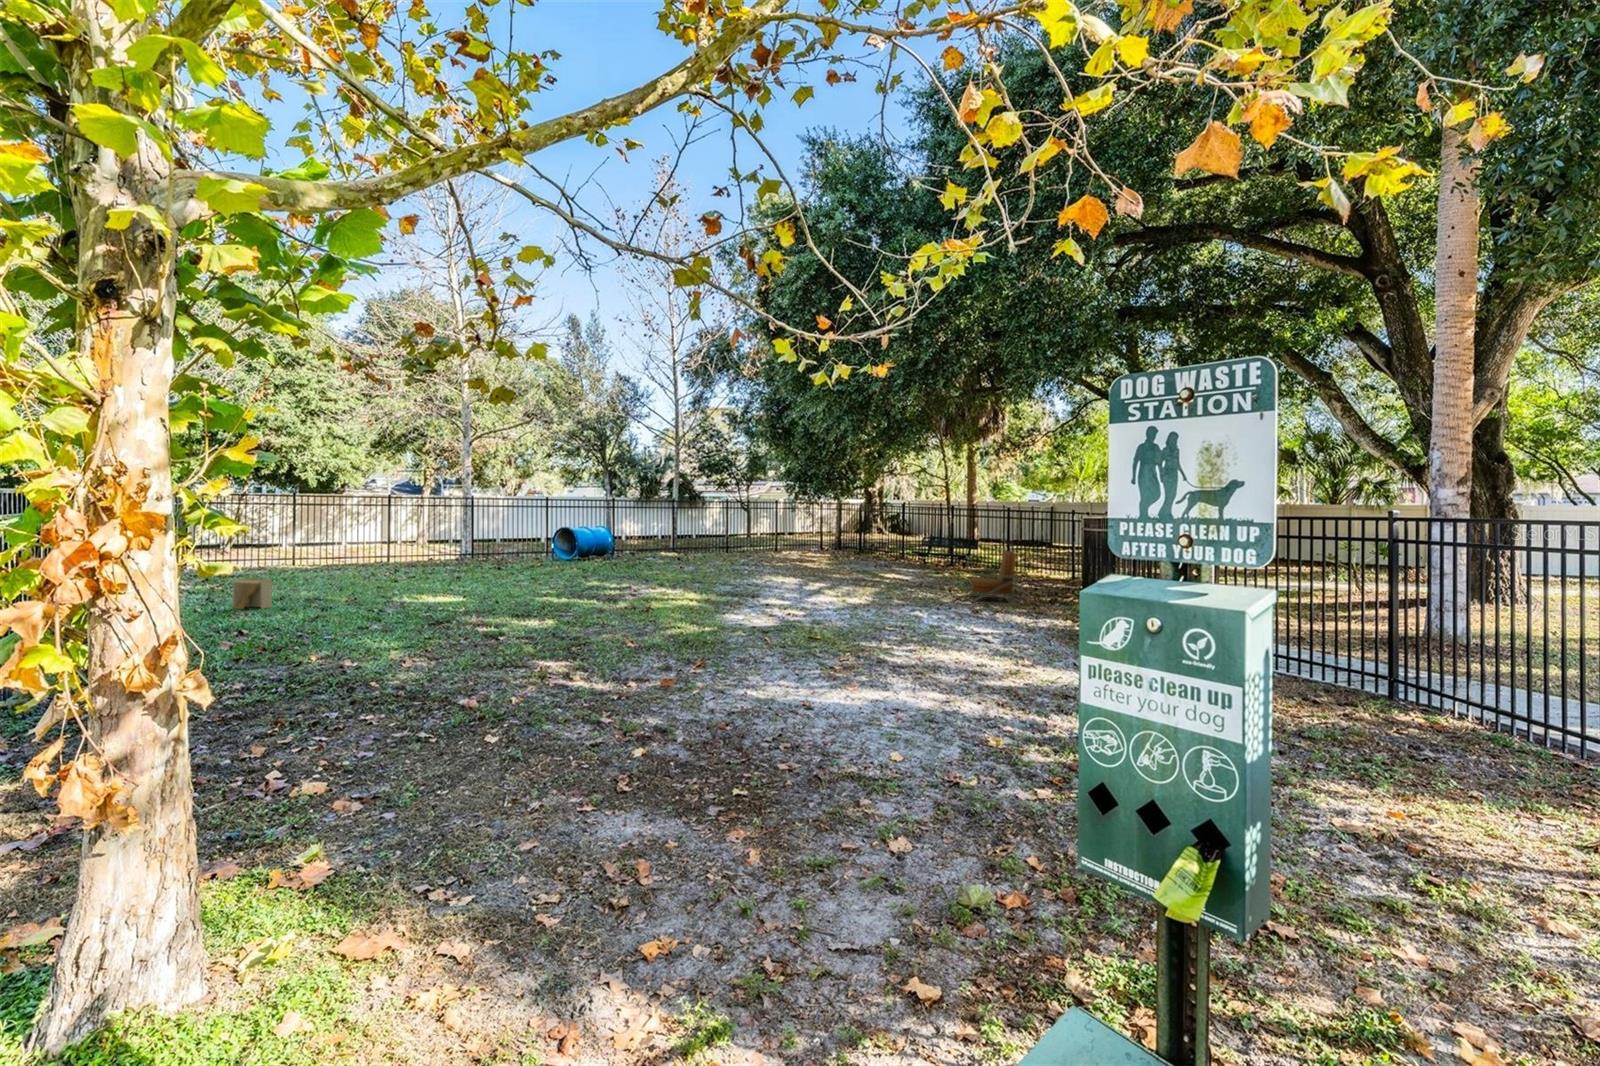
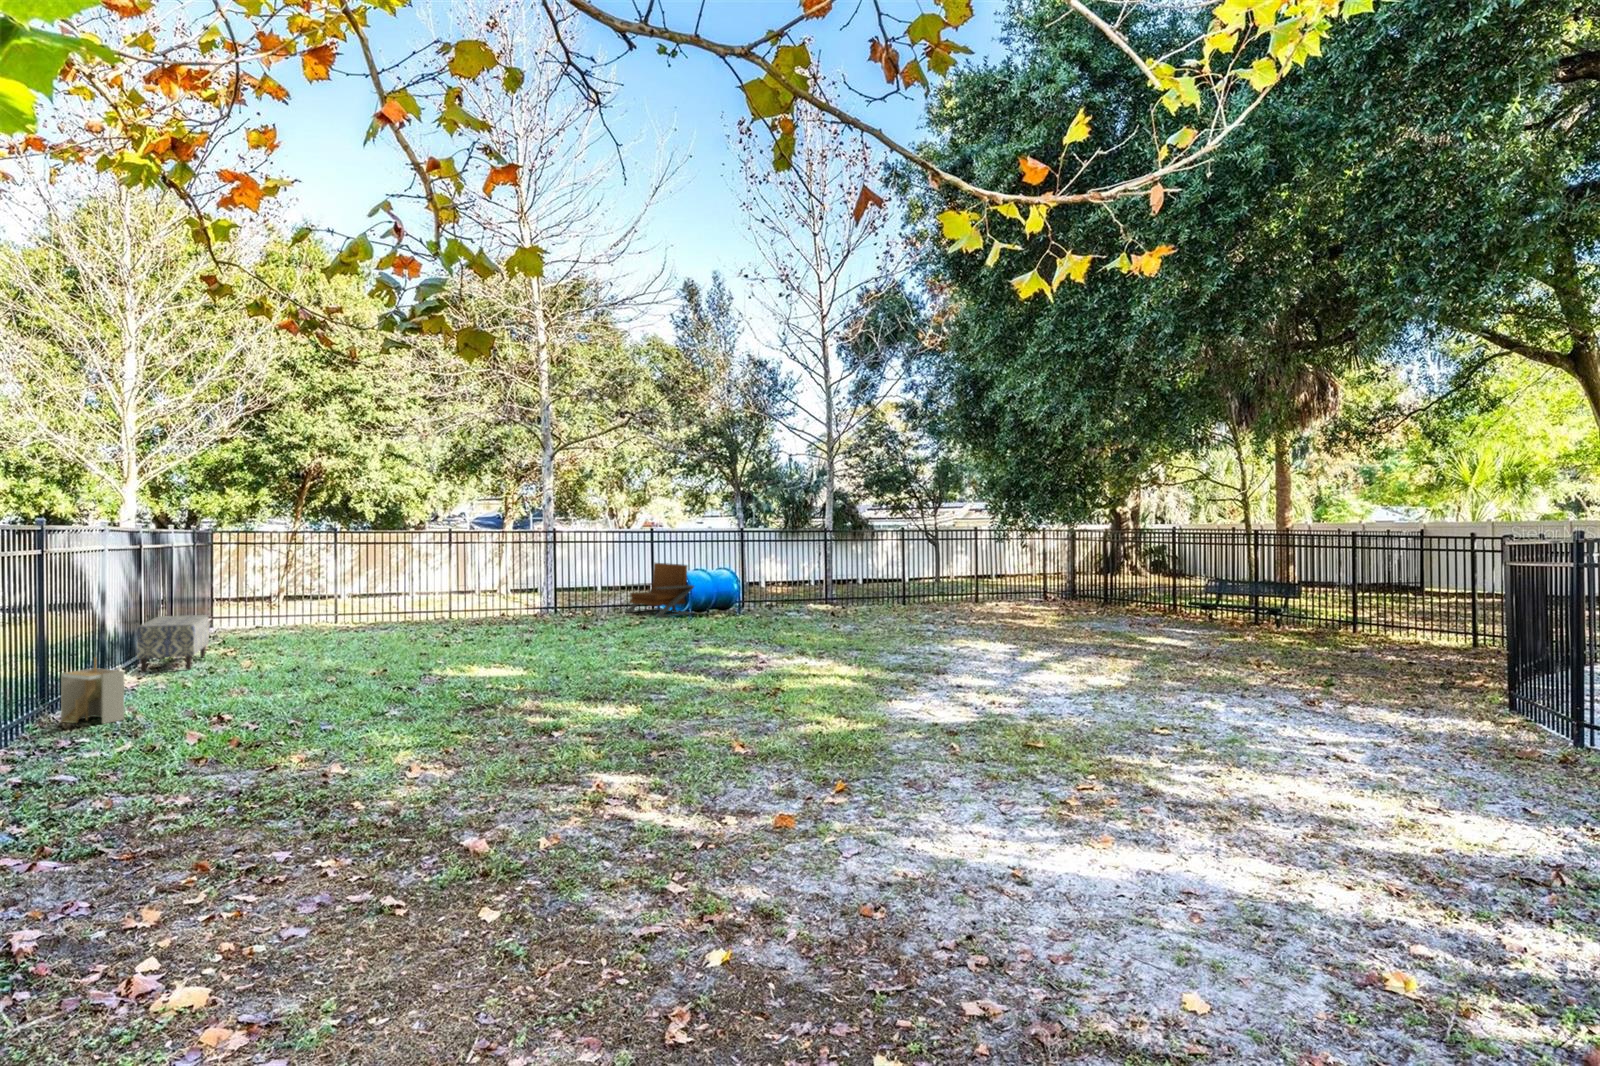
bench: none [228,551,268,587] -> present [137,615,209,673]
lounge chair: present [969,551,1020,606] -> present [625,563,694,617]

